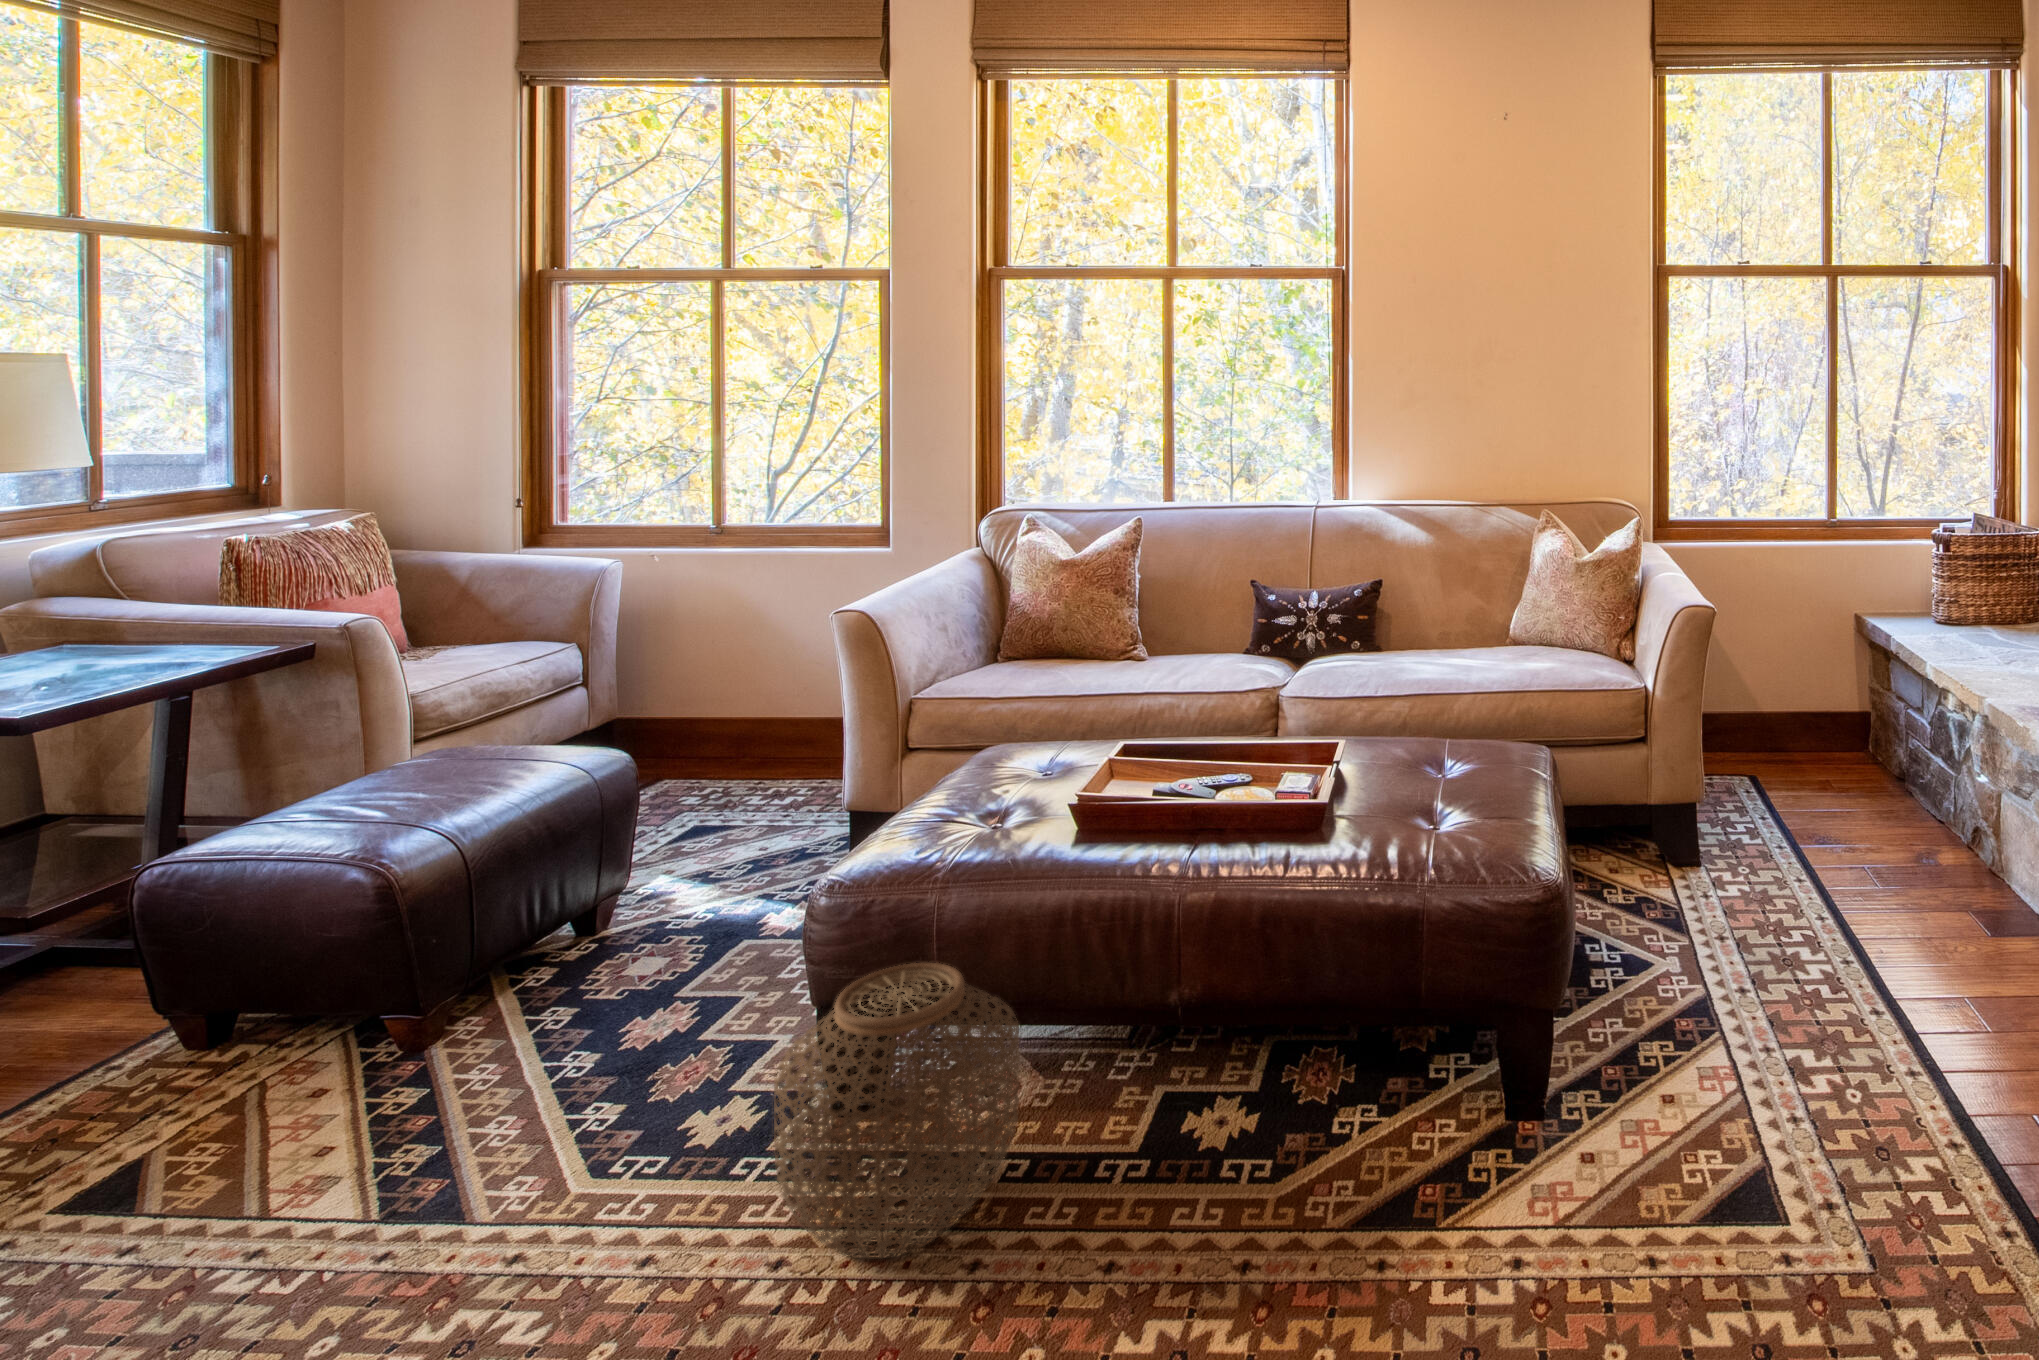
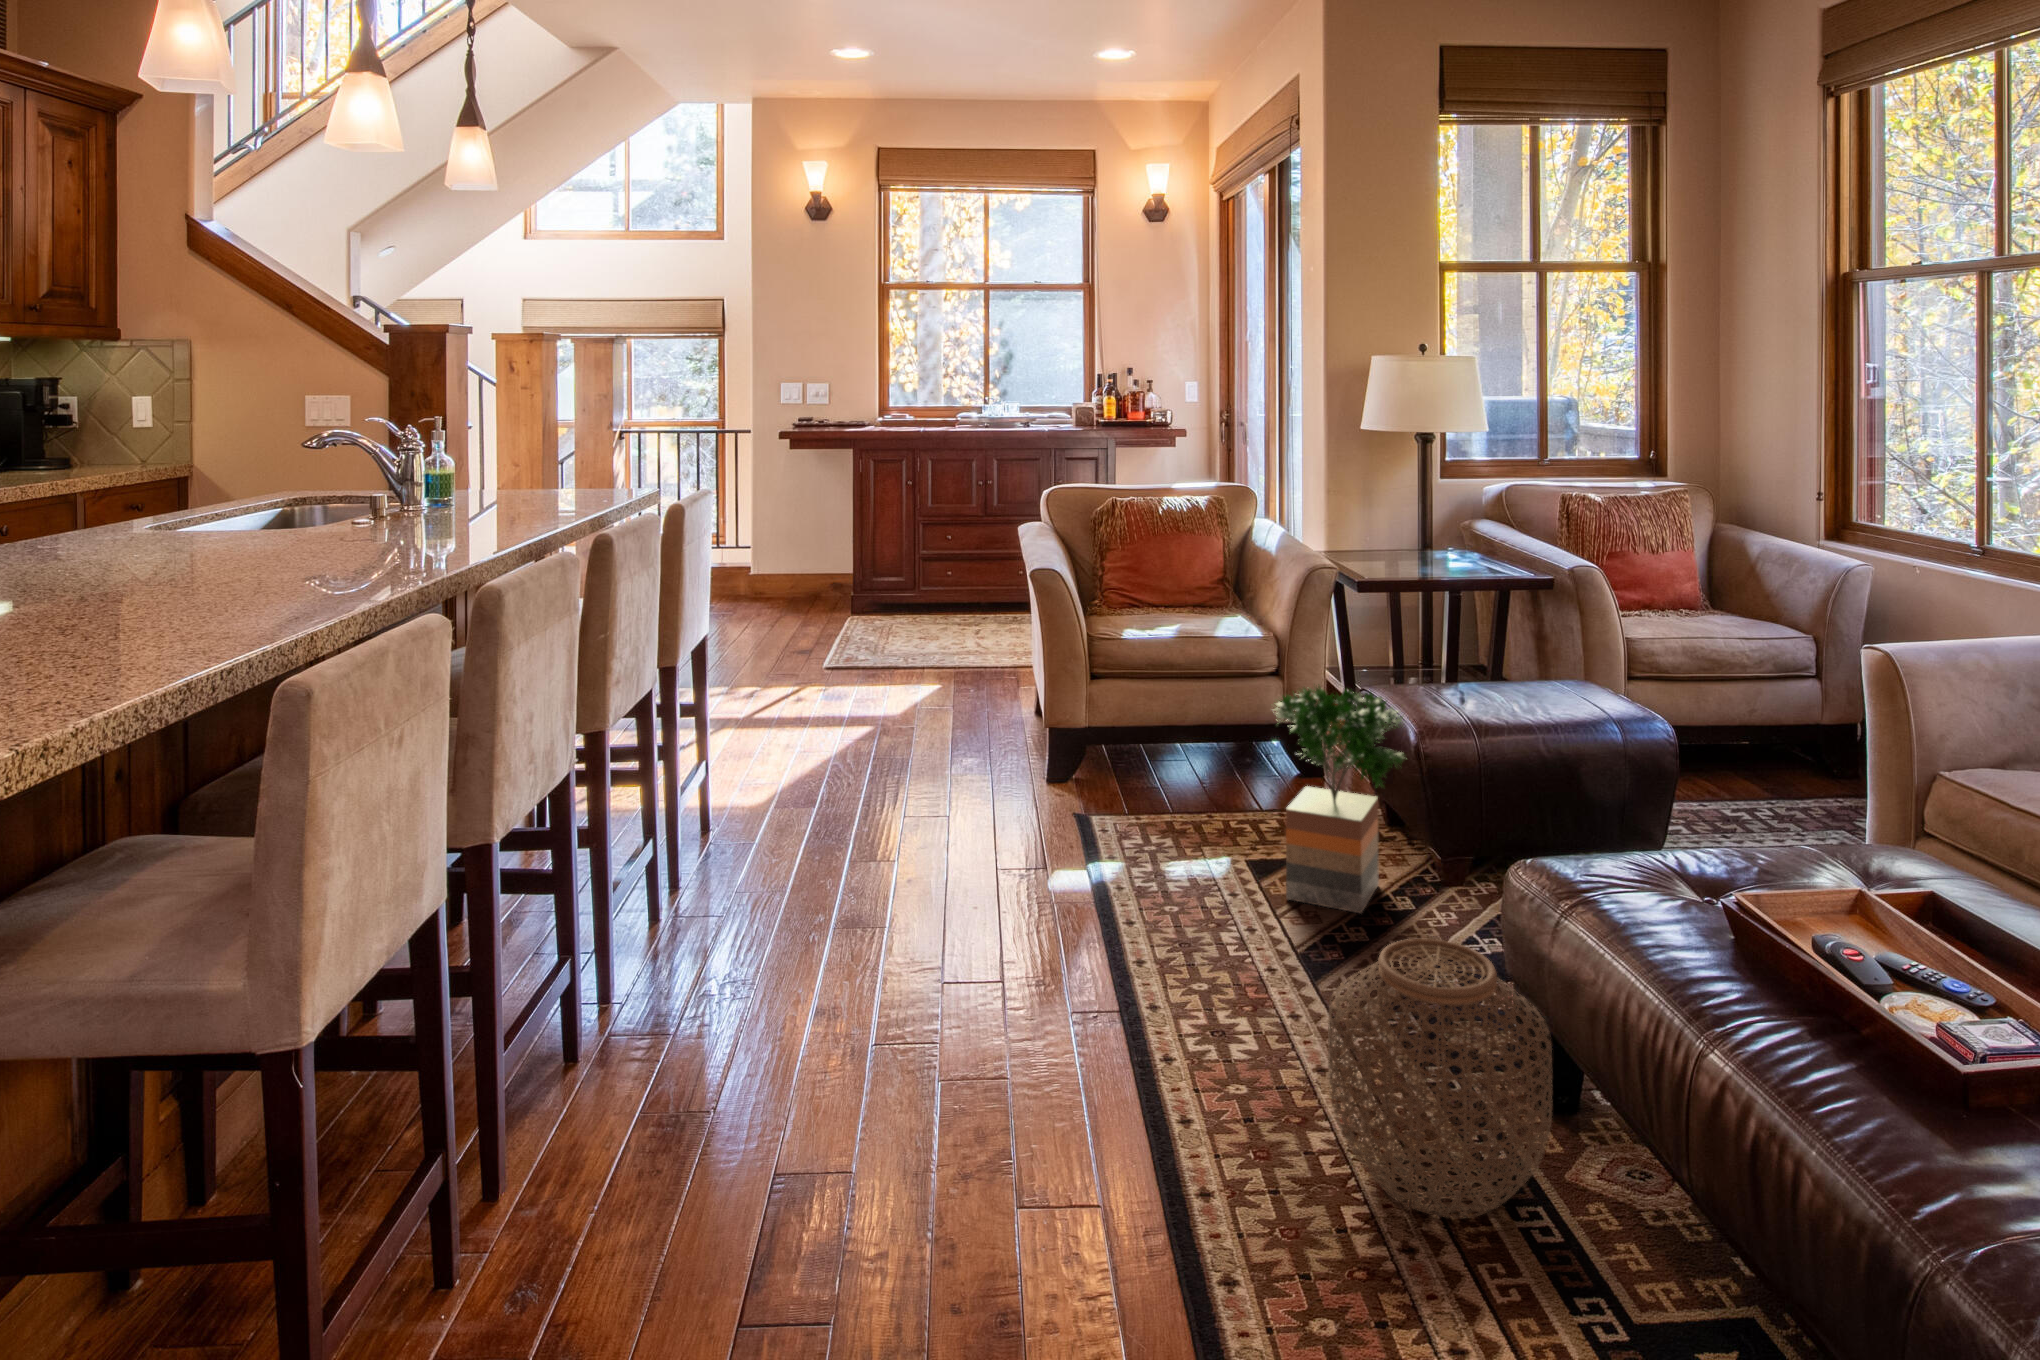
potted tree: none [128,837,432,1205] -> present [1276,686,1407,913]

